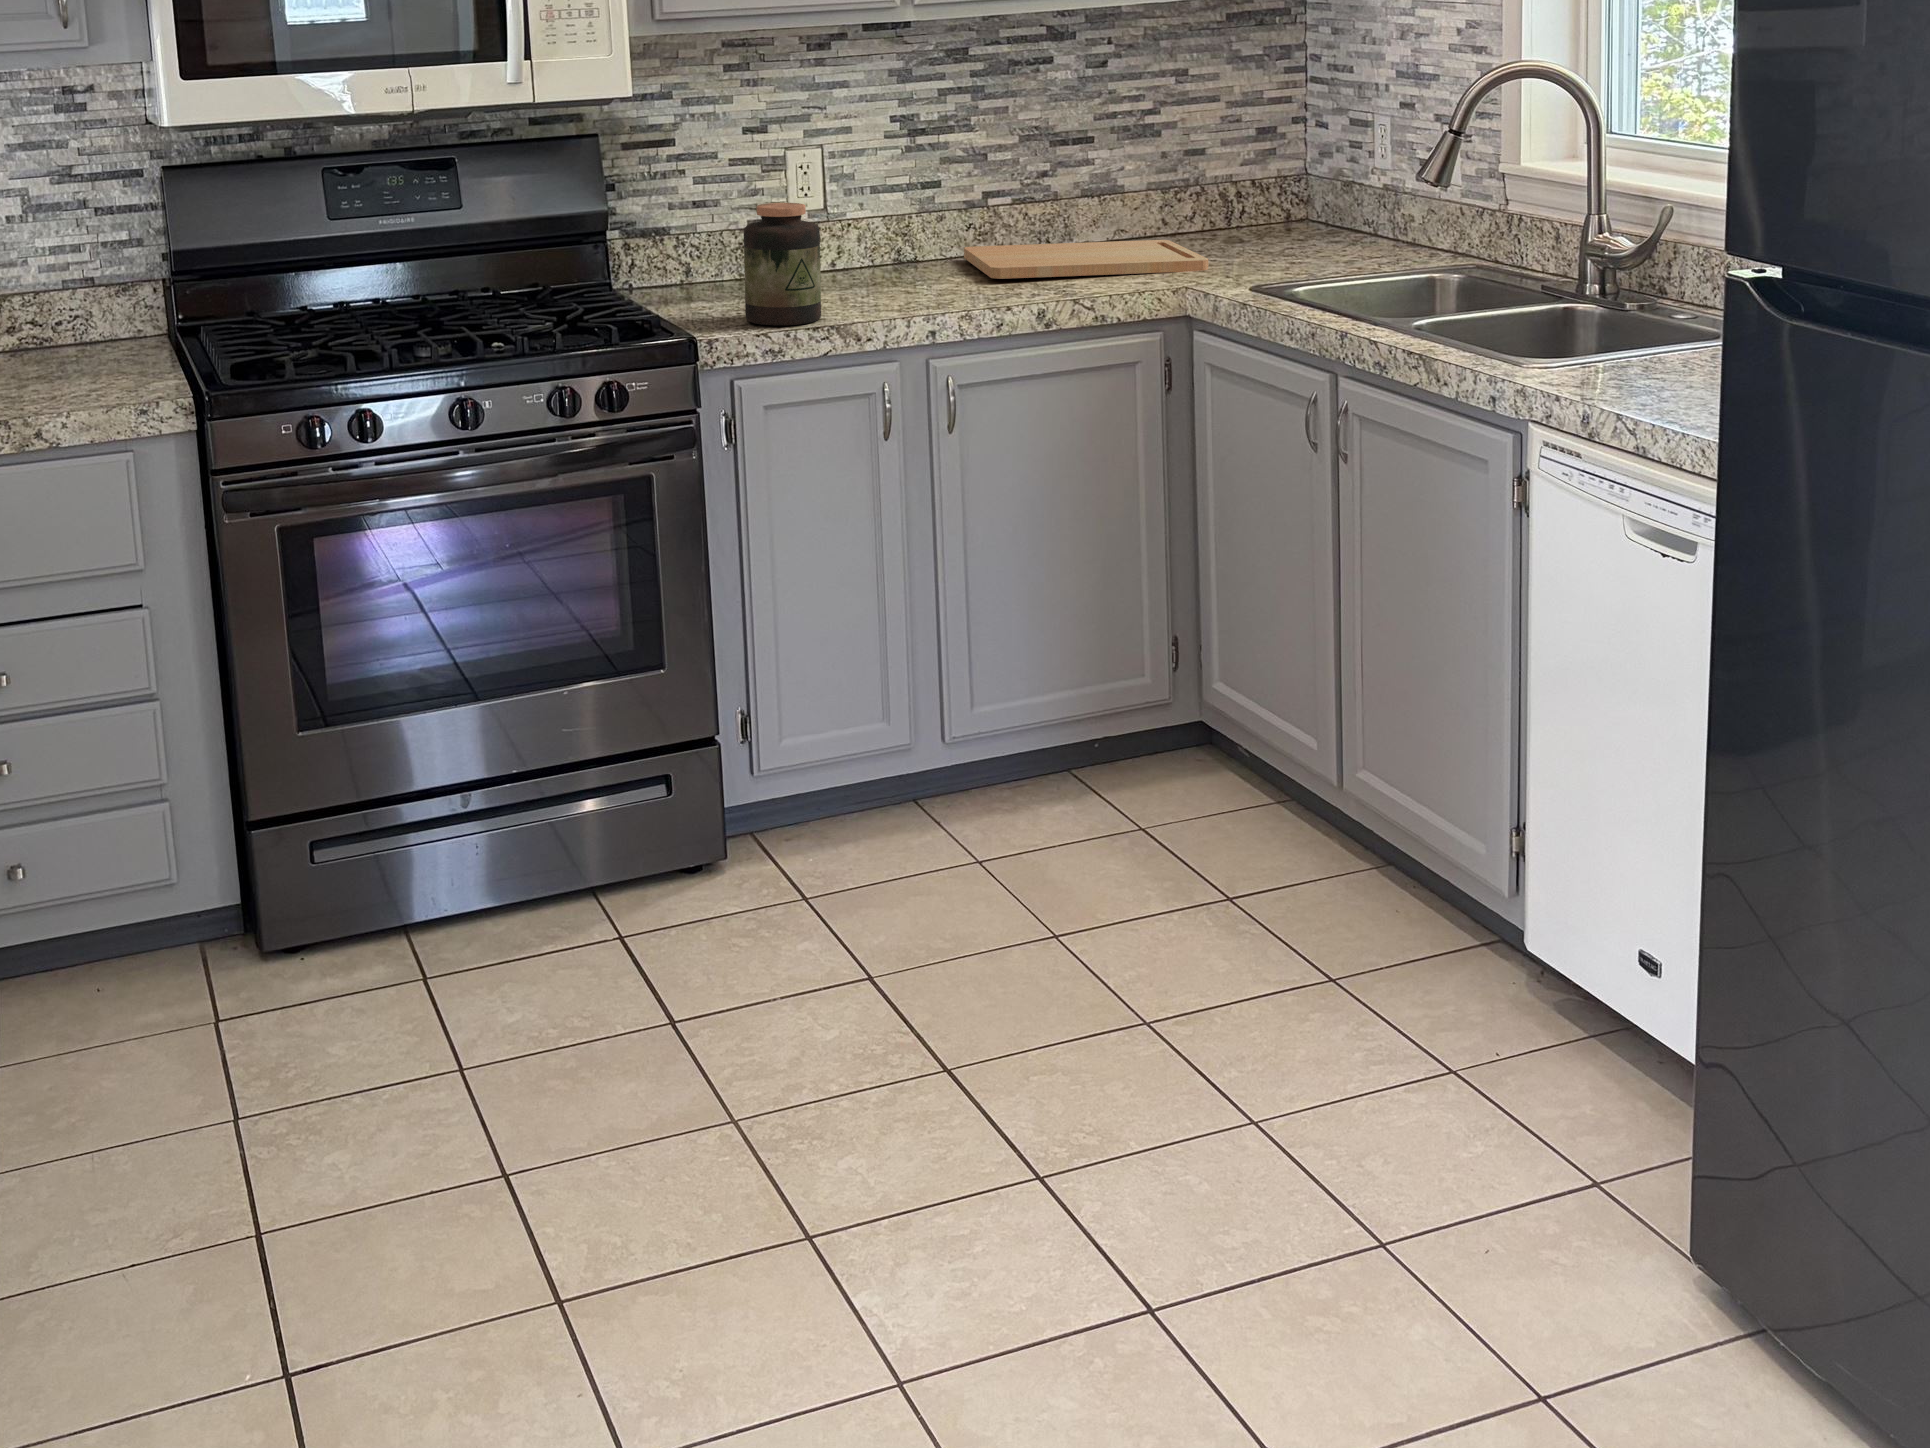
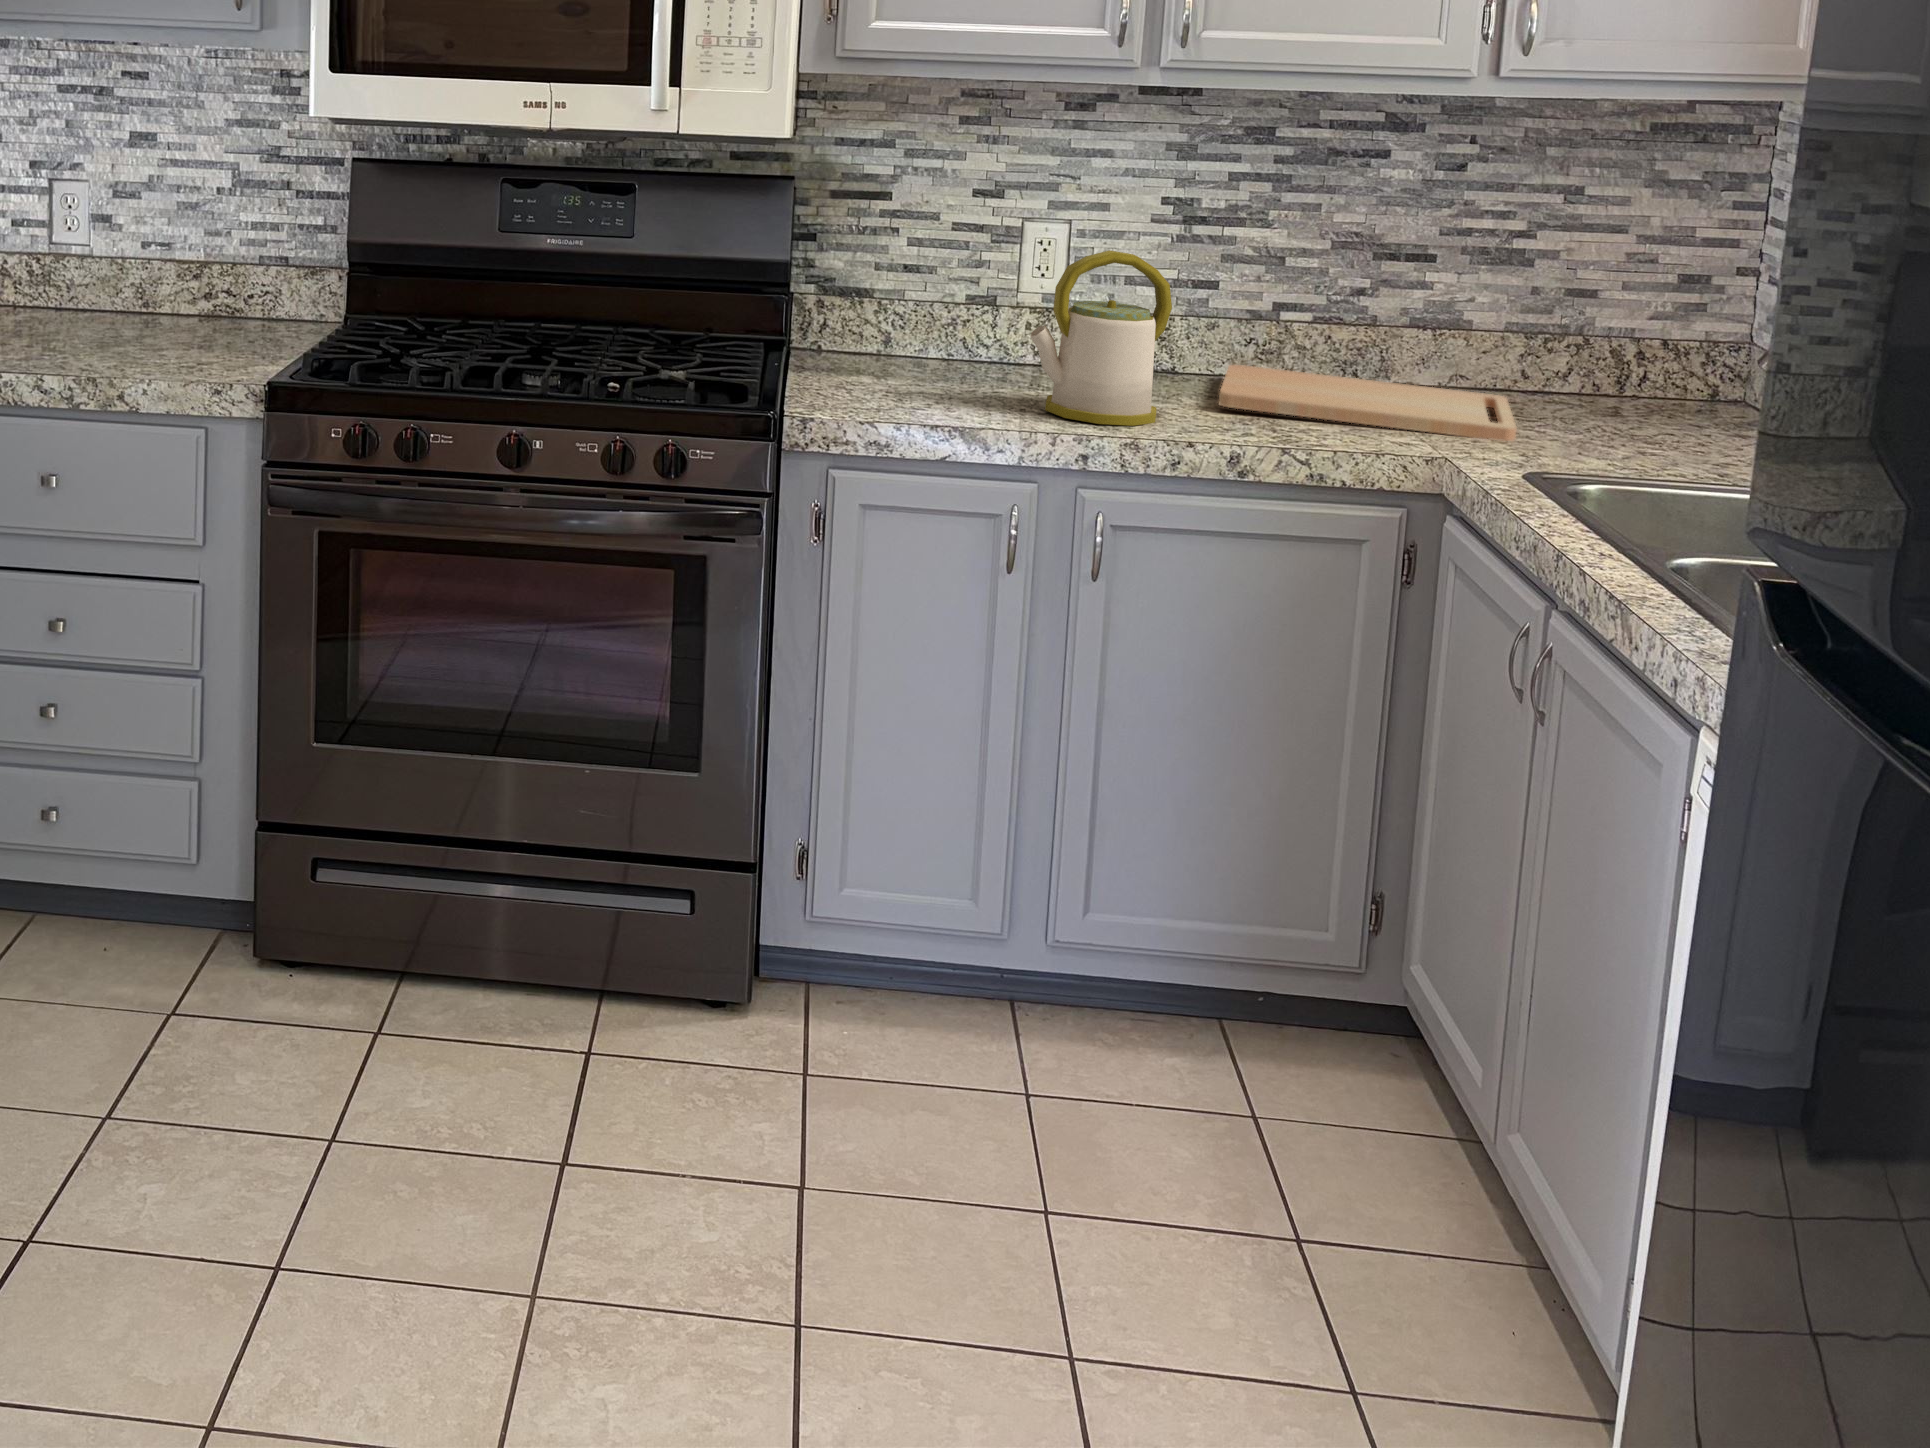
kettle: none [855,161,961,306] -> present [1030,250,1172,426]
jar: present [744,203,821,325] -> none [881,277,977,419]

